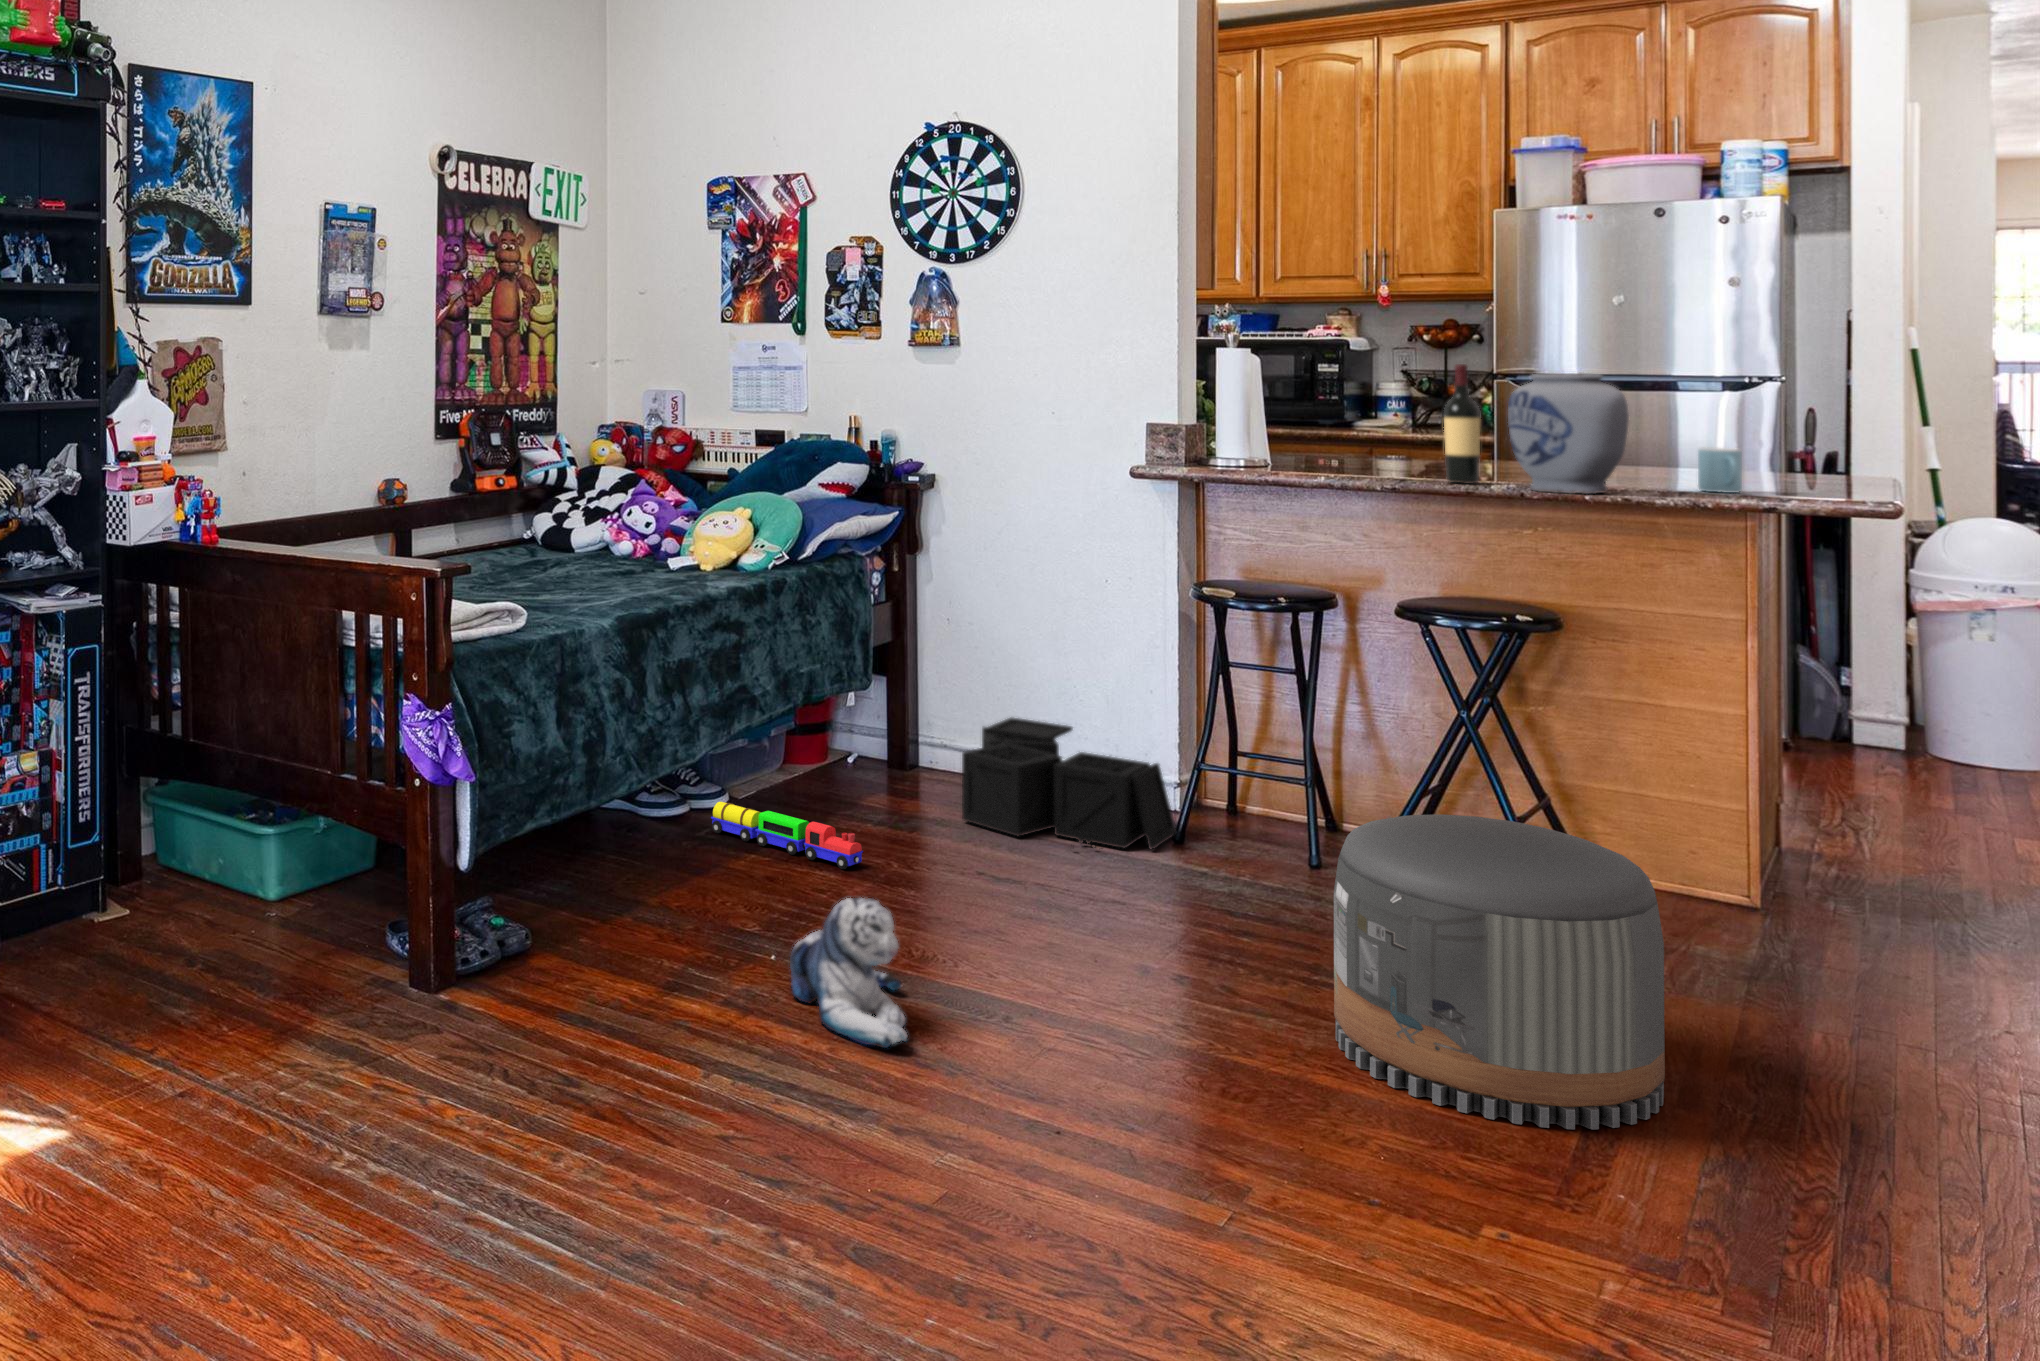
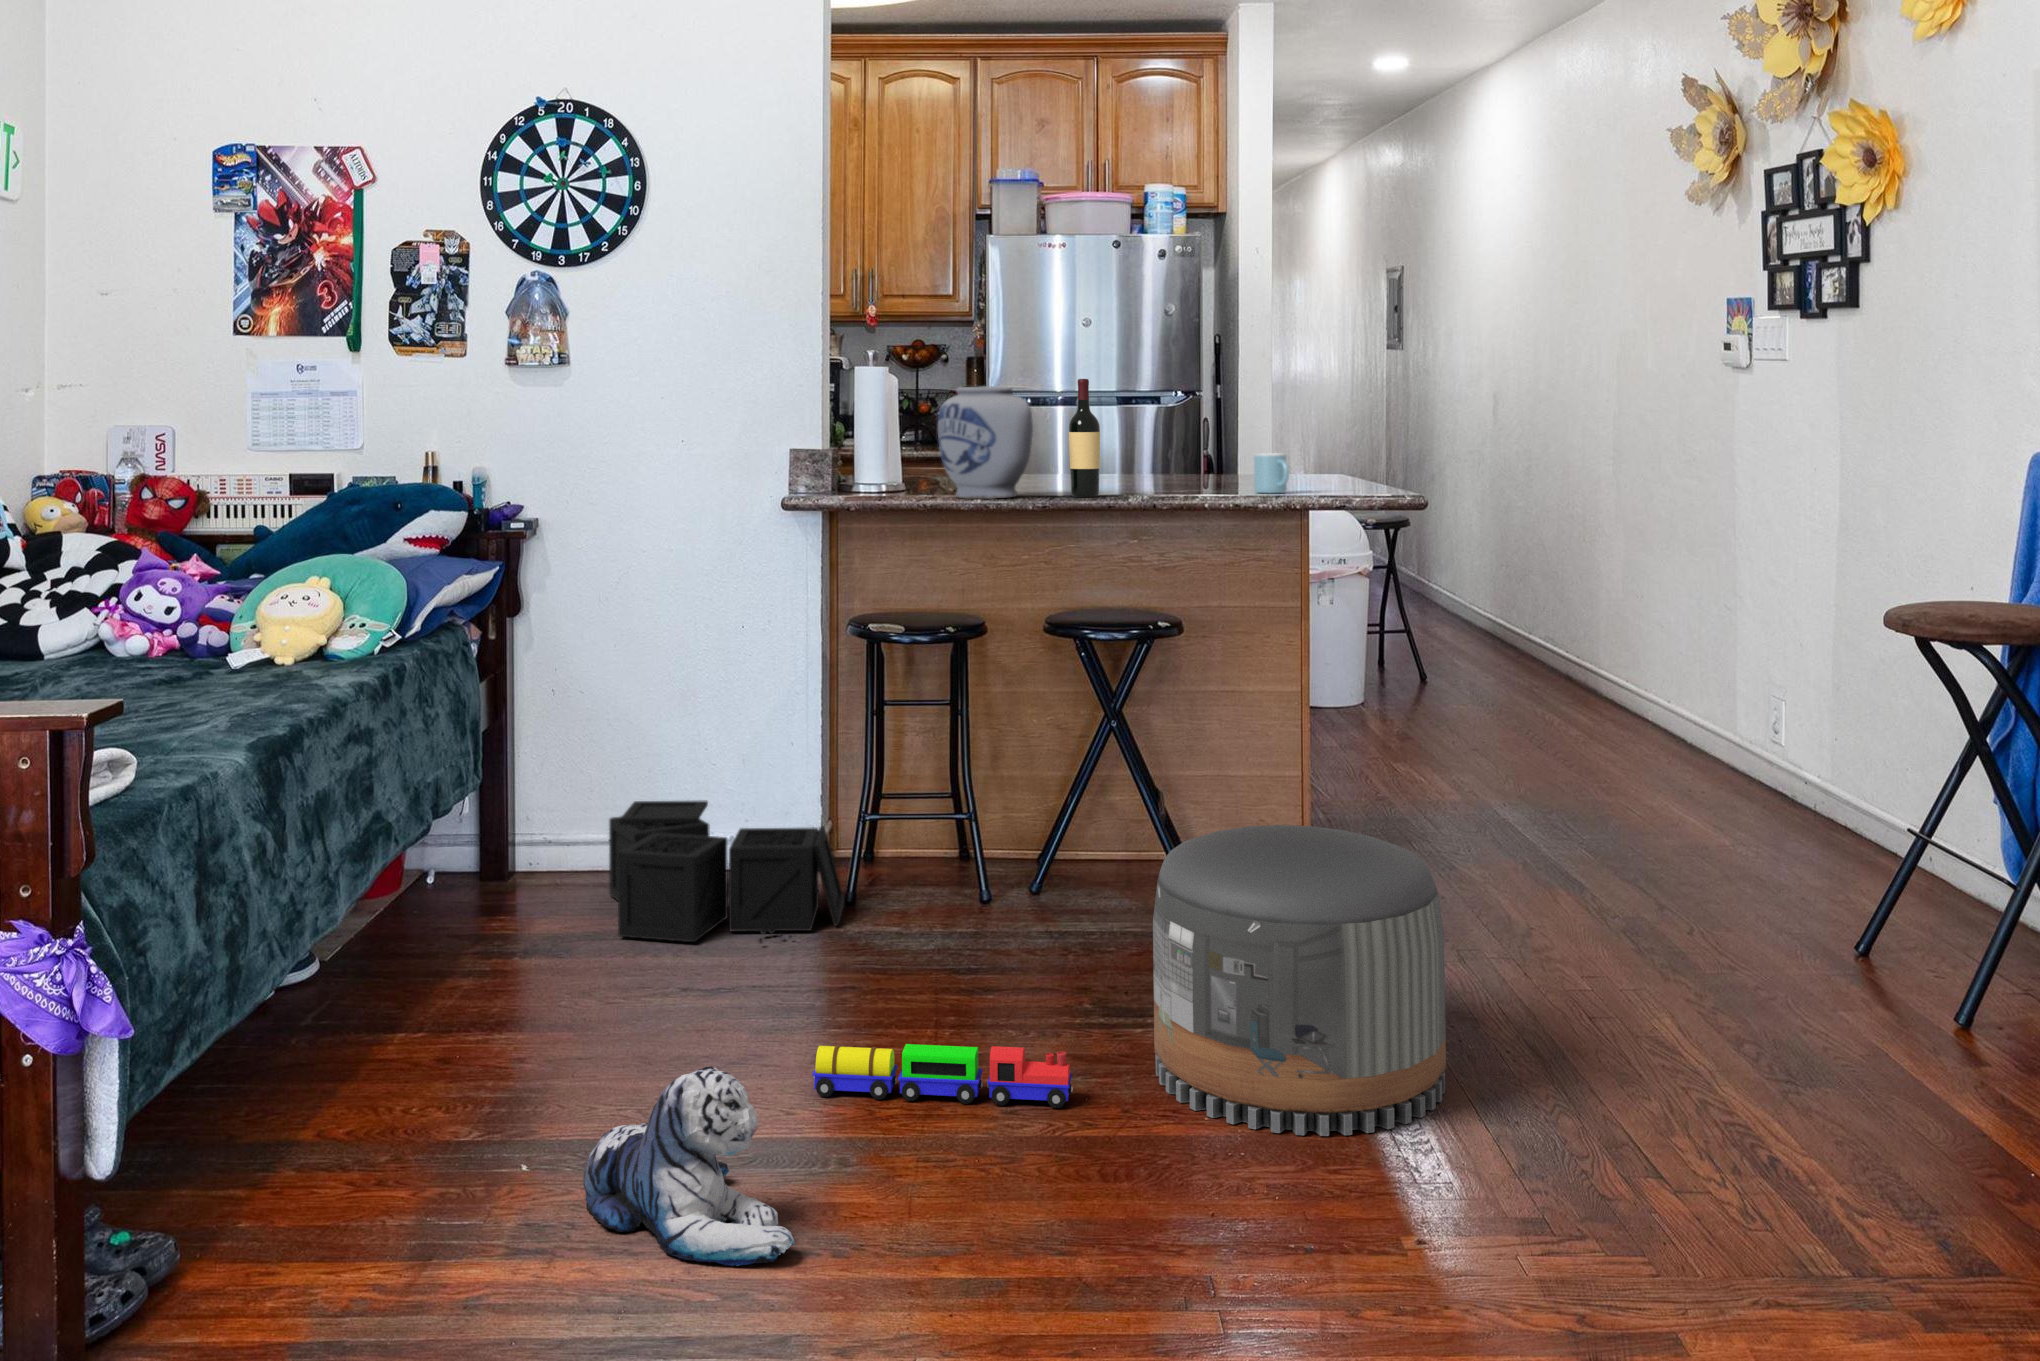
vase: present [1508,373,1629,494] -> present [938,386,1033,499]
toy train: present [711,802,863,869] -> present [812,1044,1073,1108]

